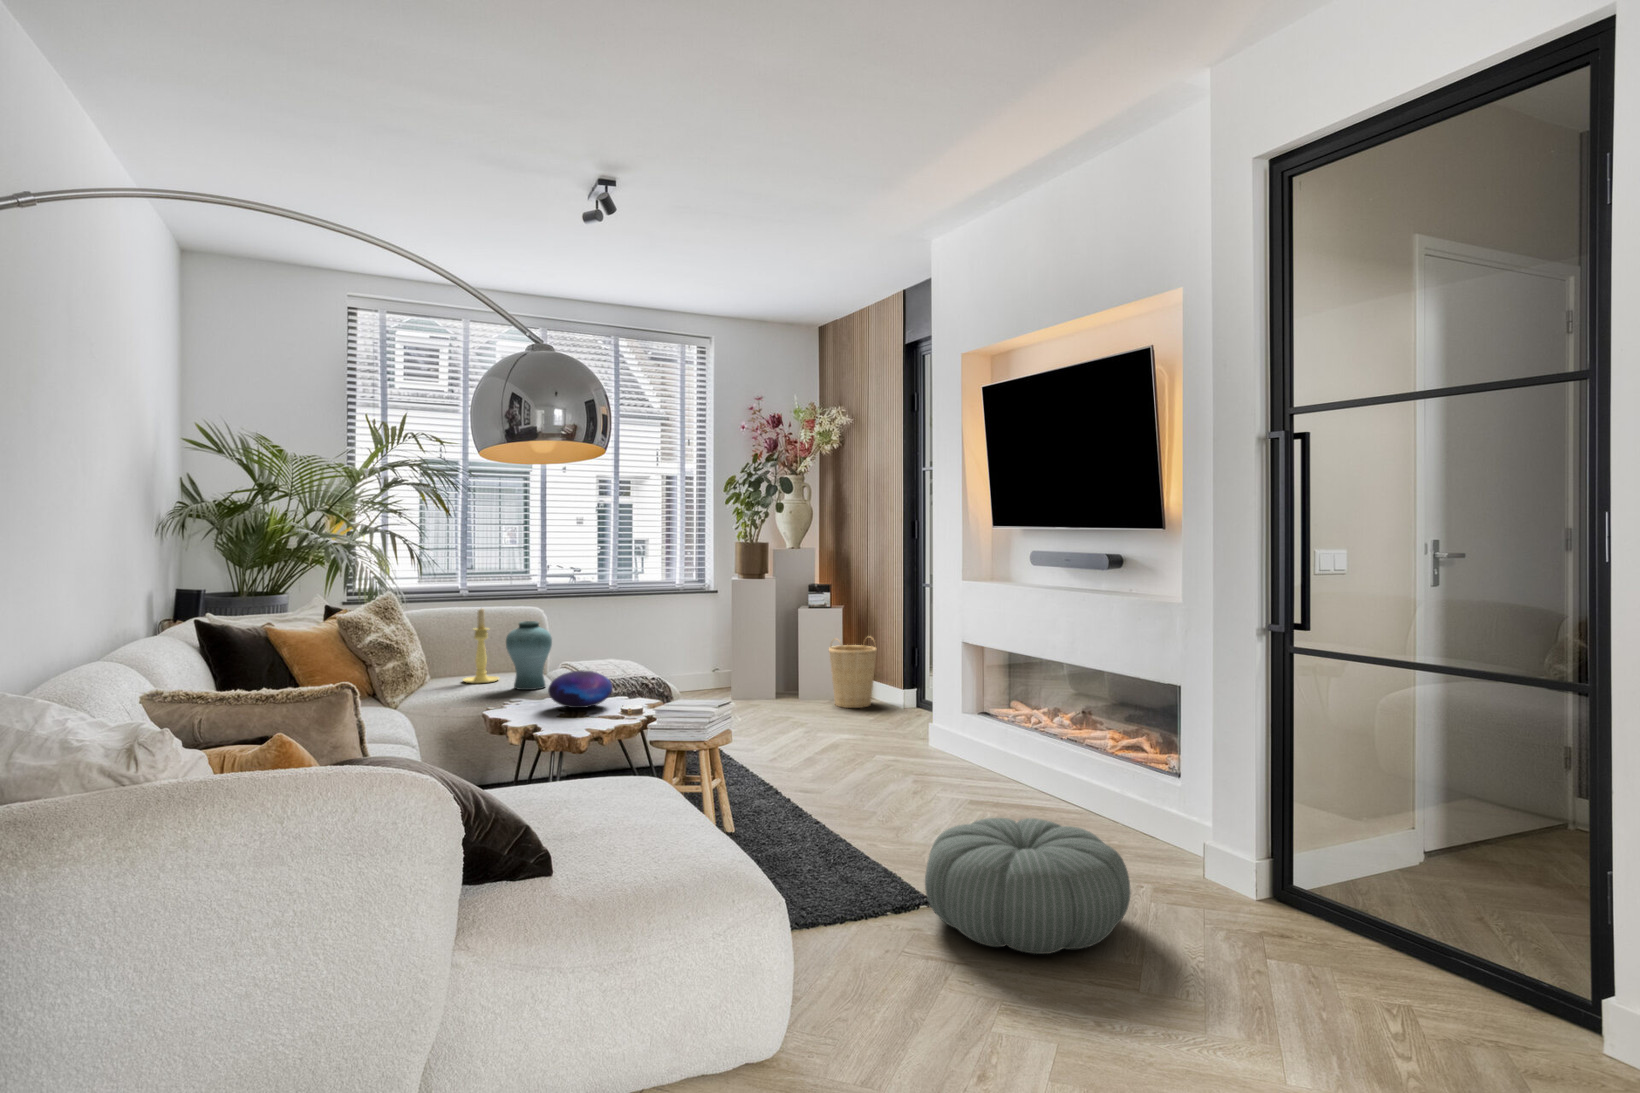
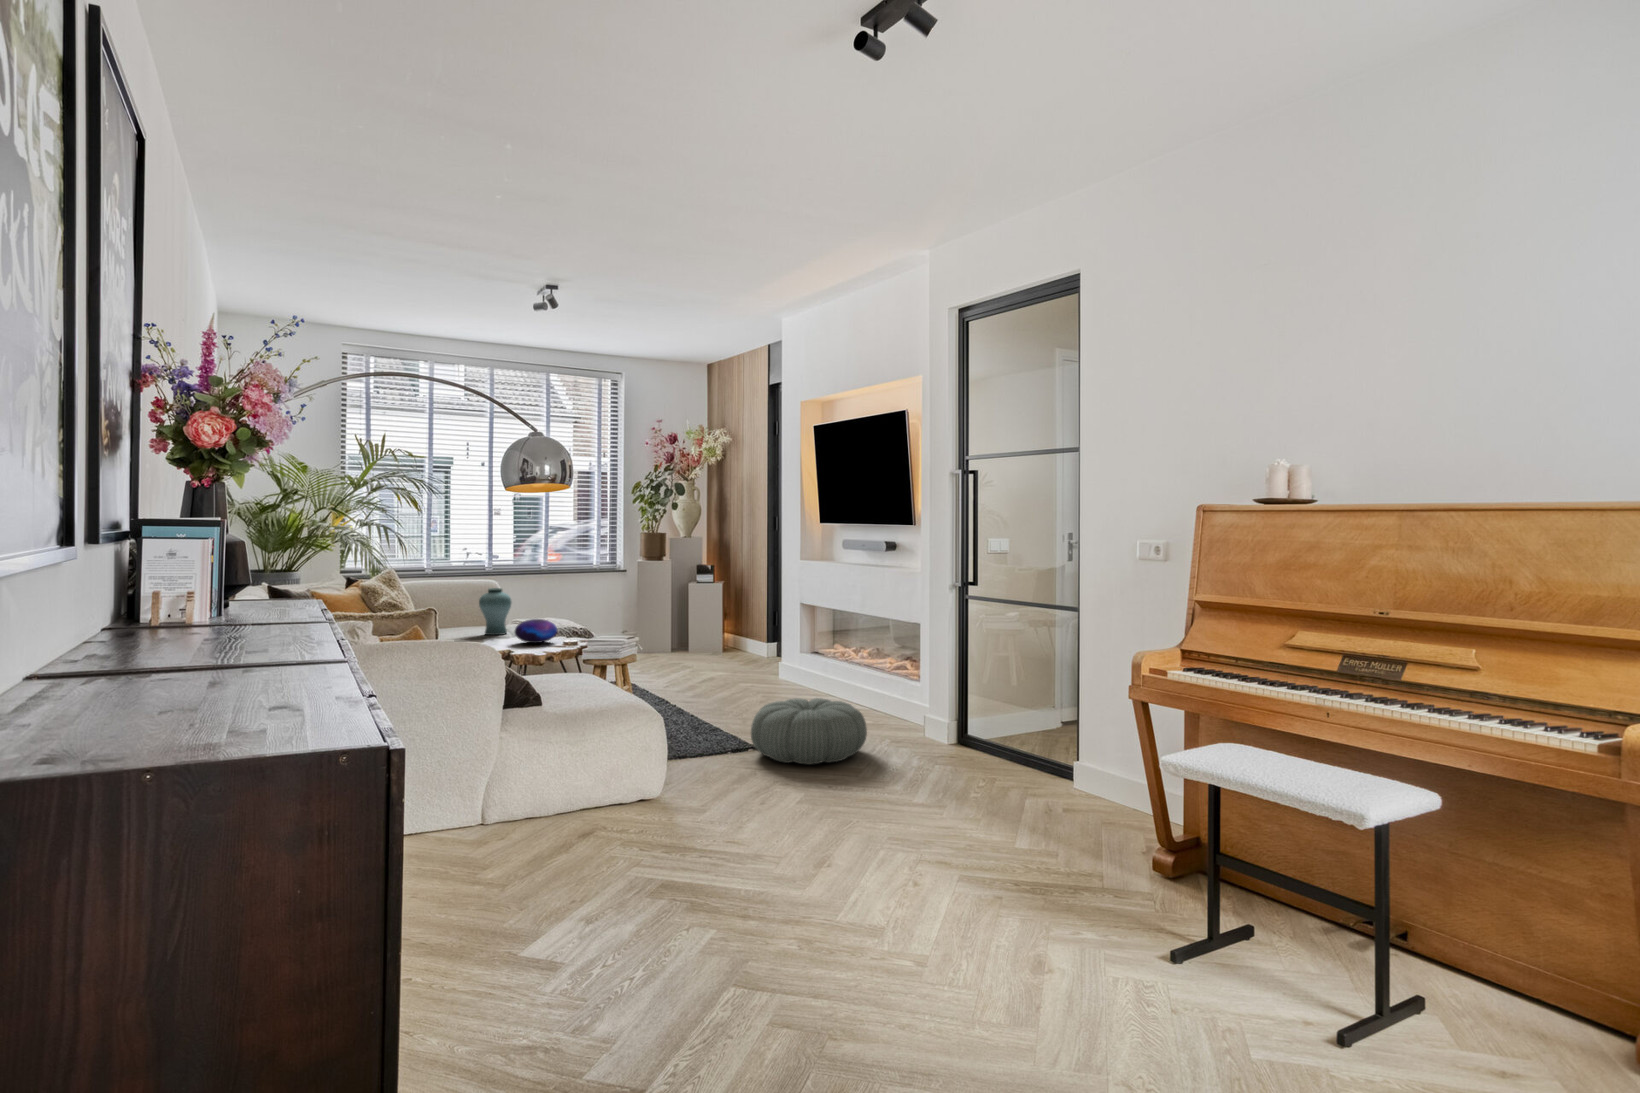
candle holder: present [463,609,499,683] -> none [445,579,472,632]
basket: present [829,639,877,708] -> none [712,603,749,656]

